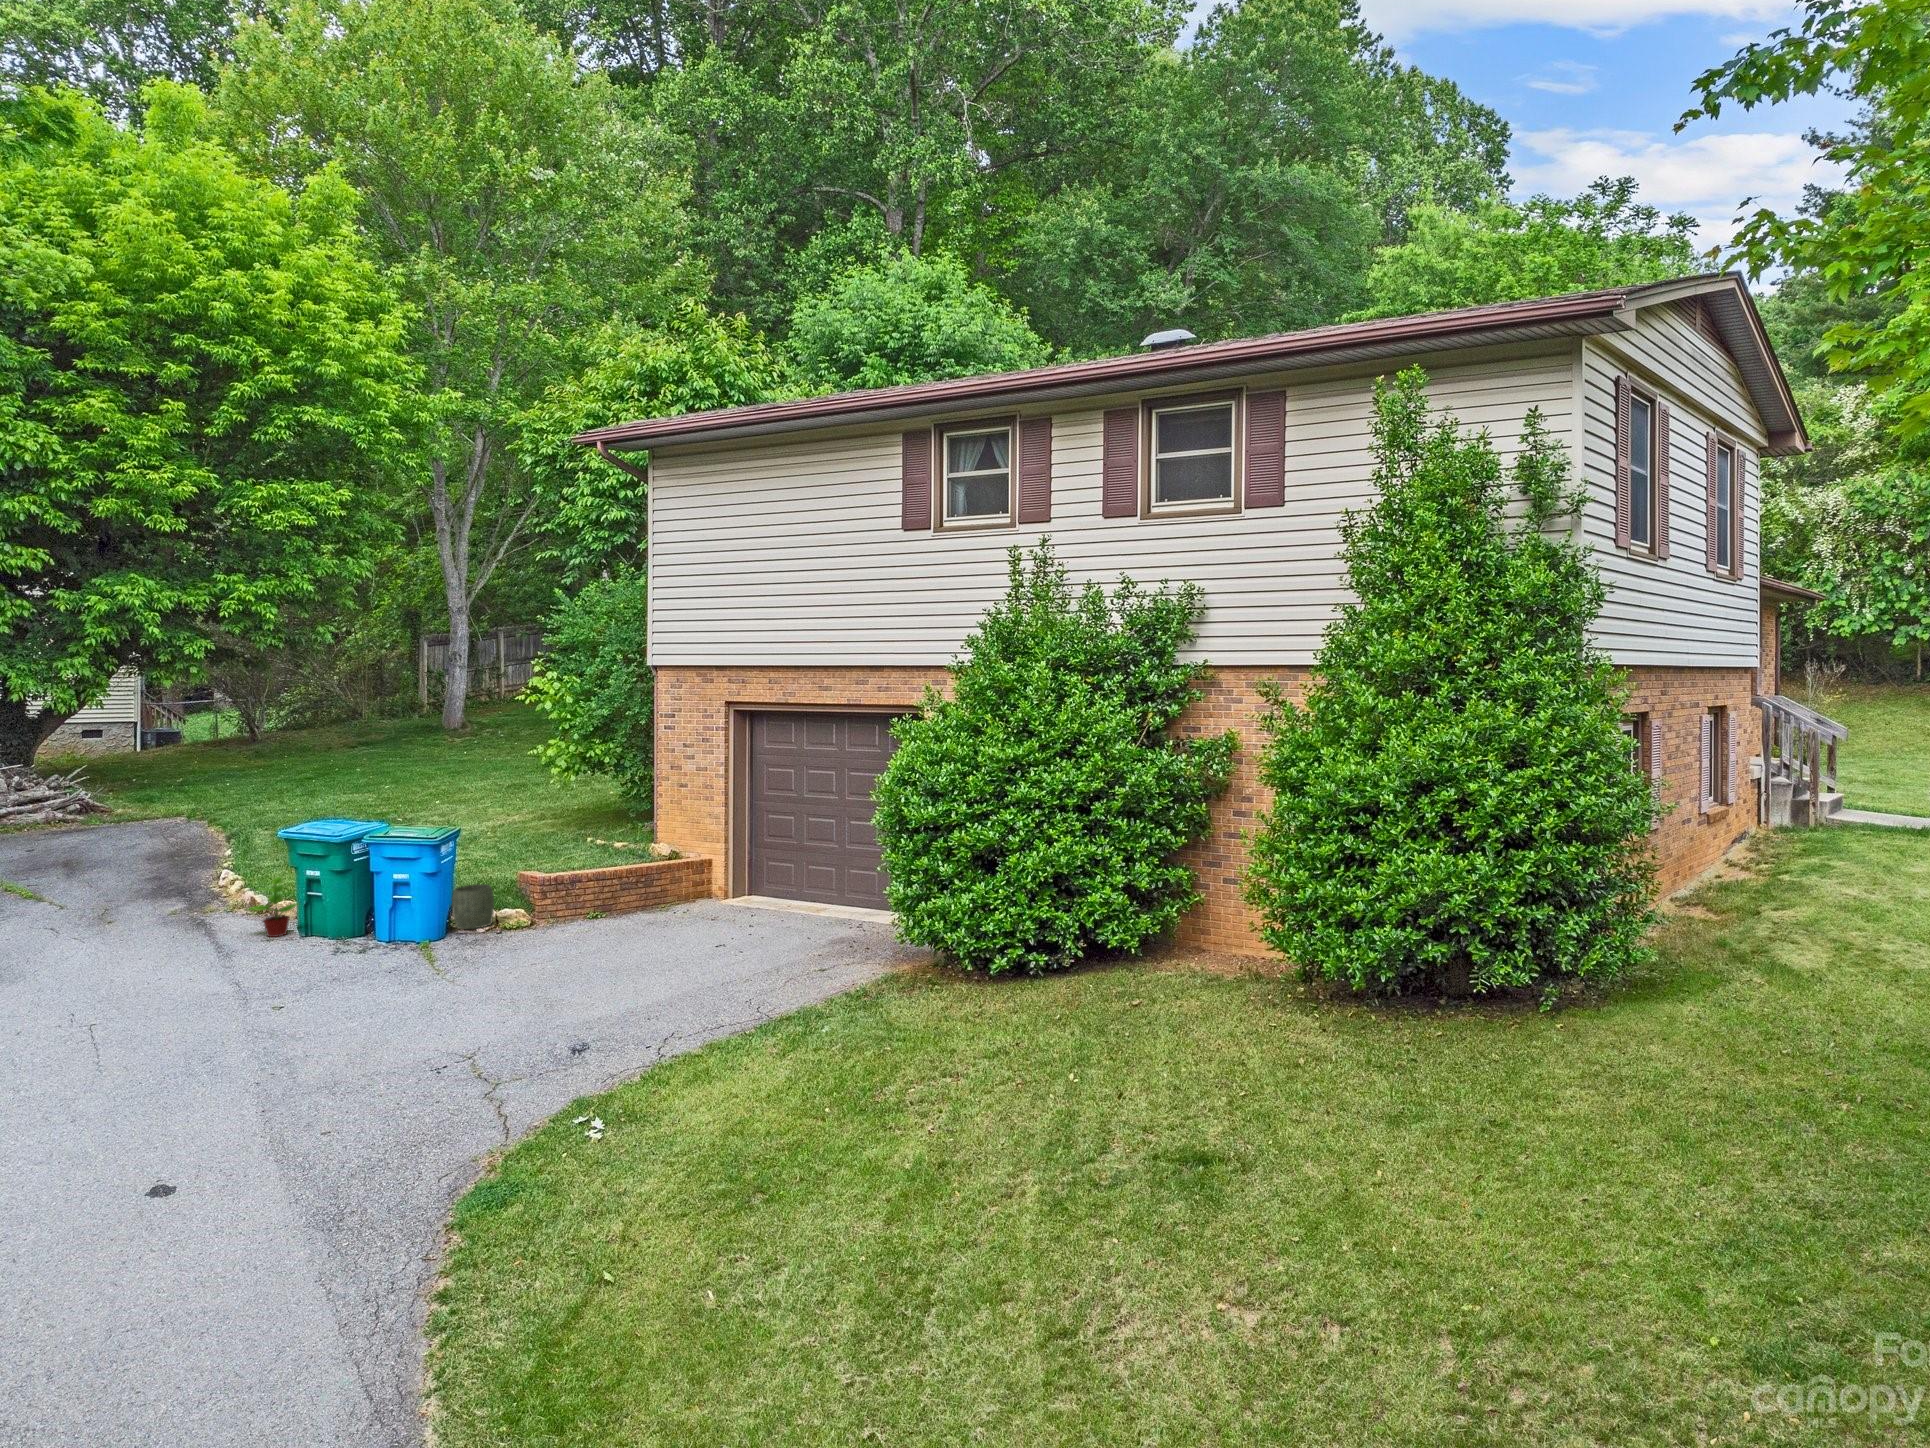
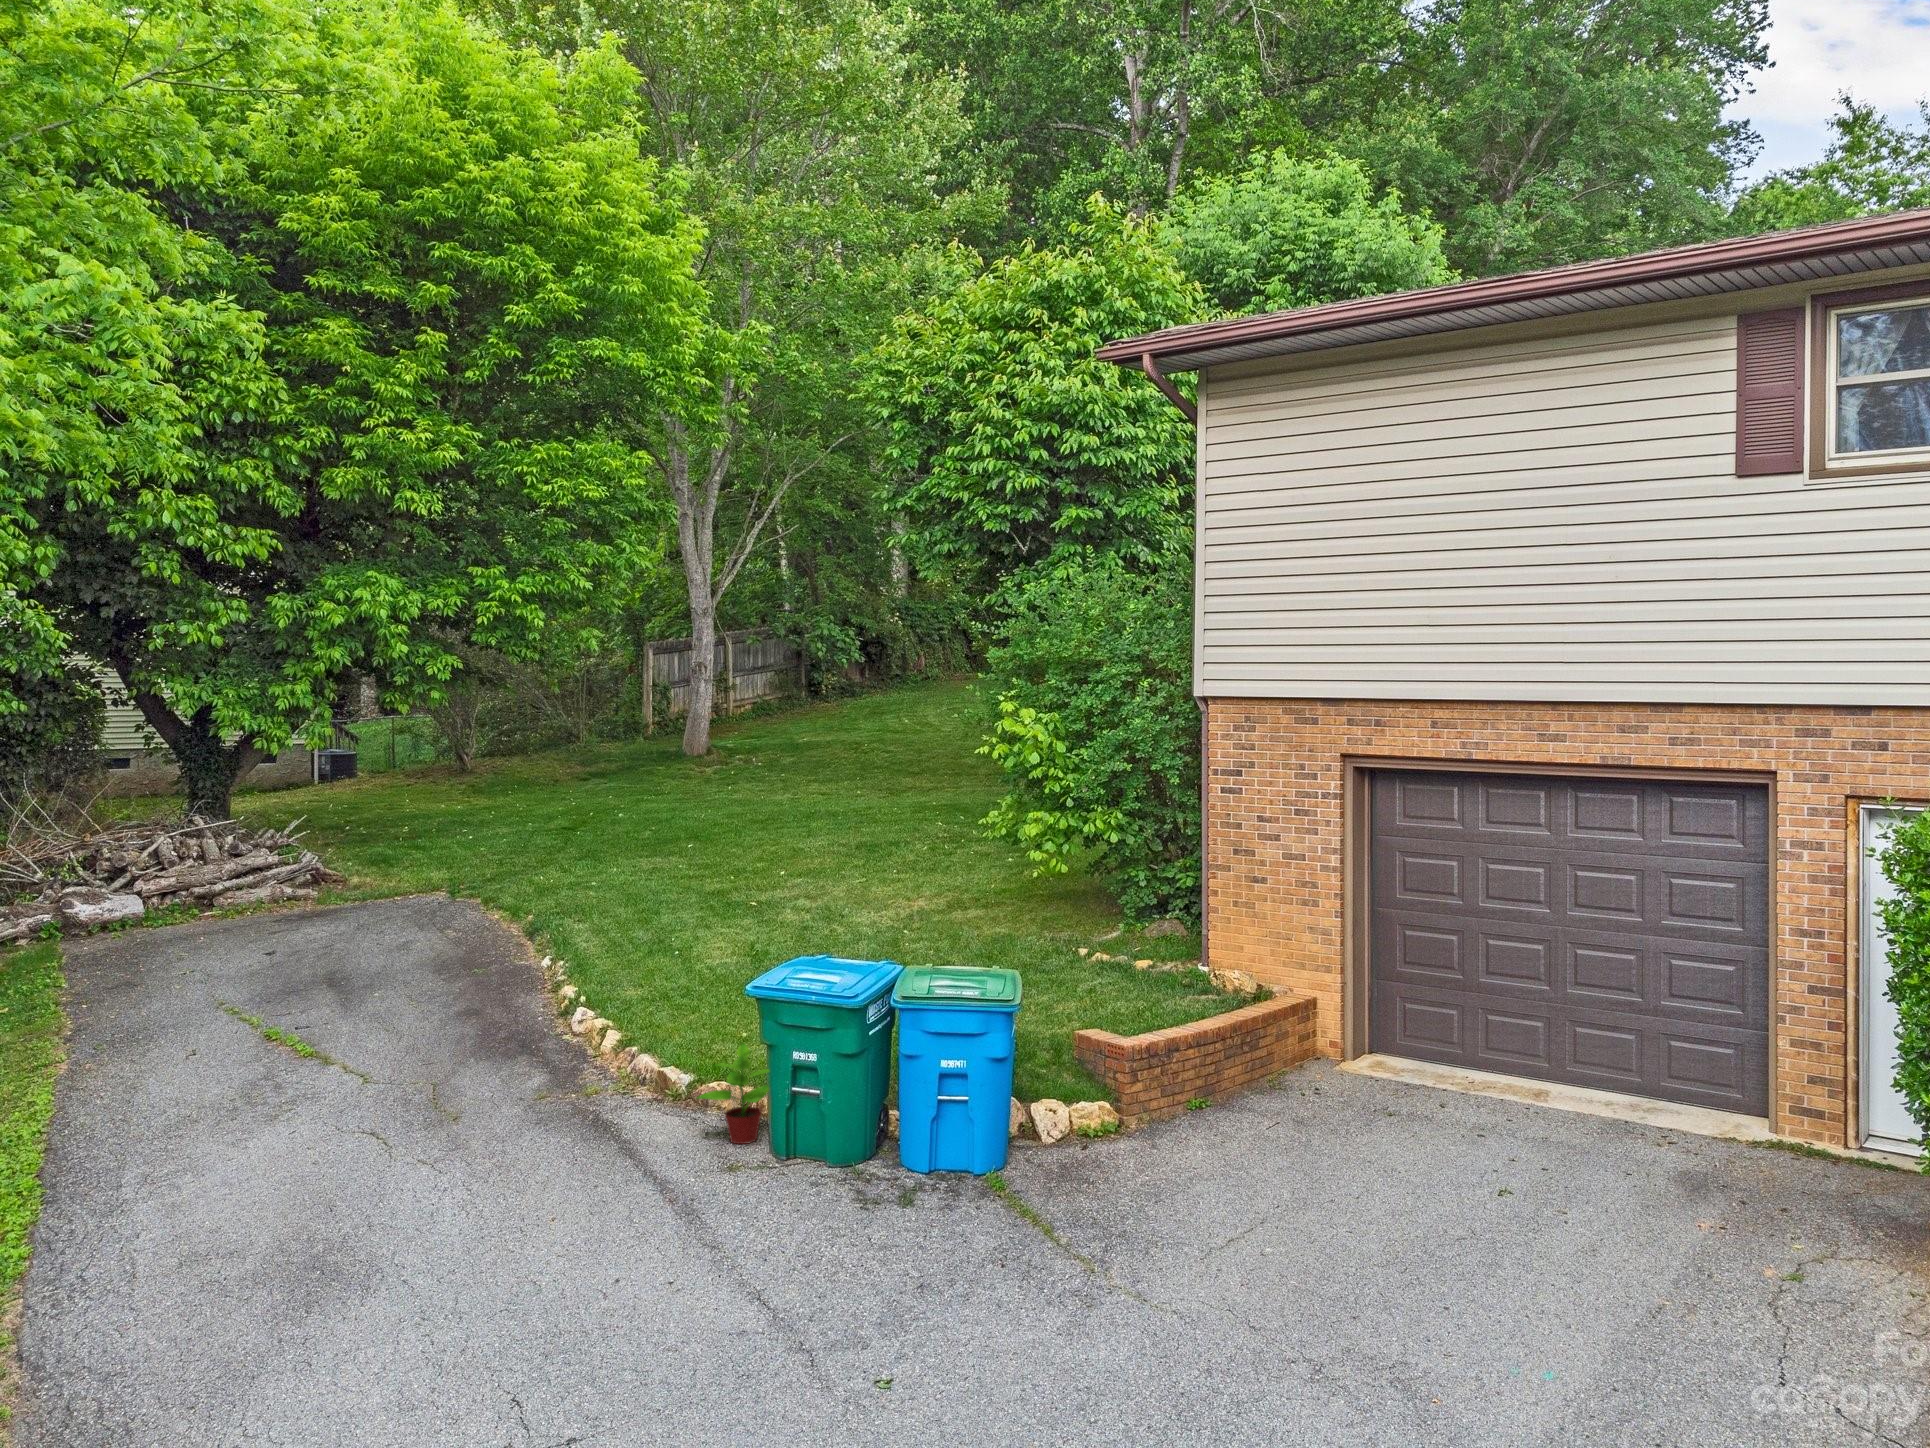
woven basket: present [452,884,494,929] -> none [1018,1065,1081,1145]

